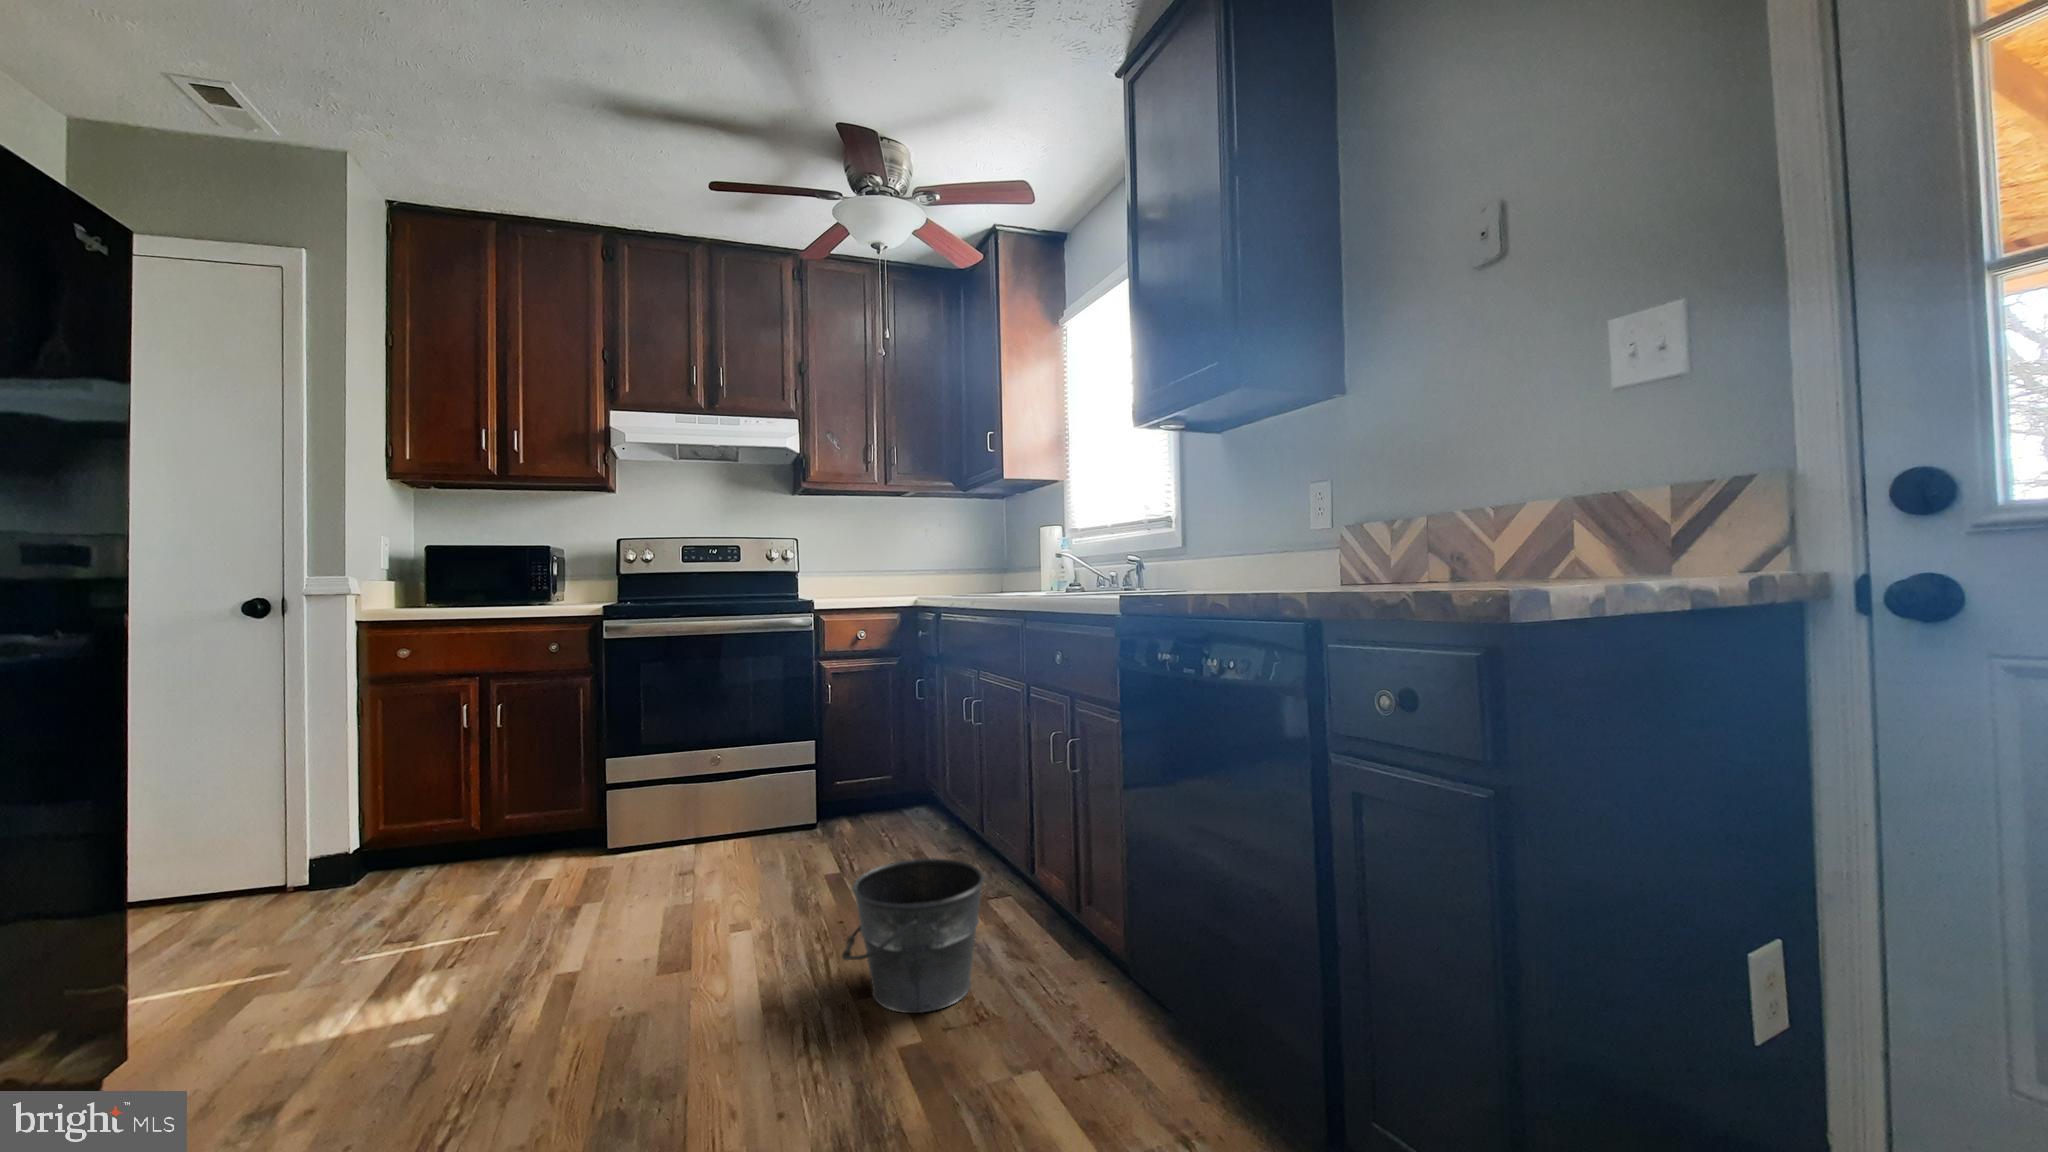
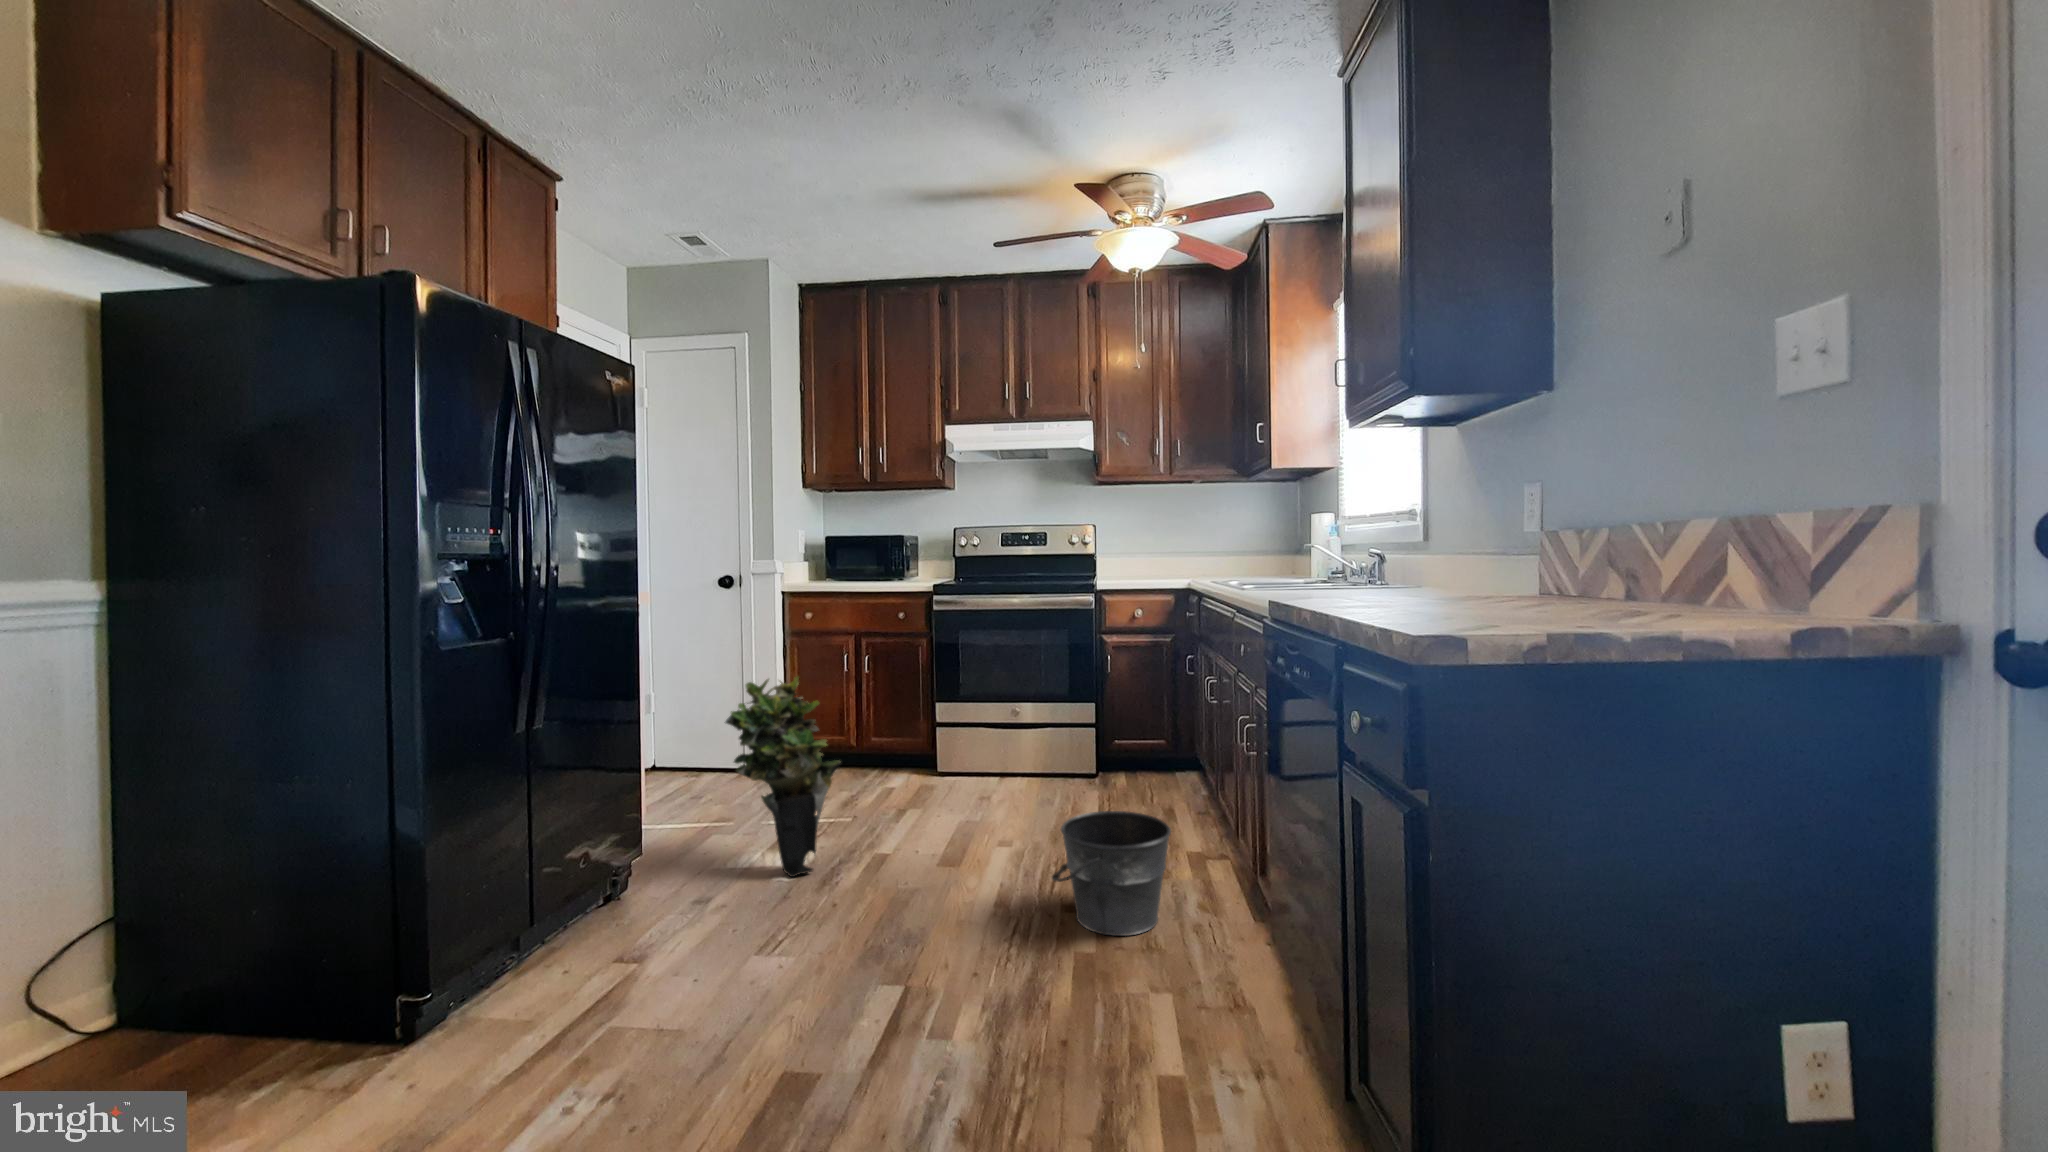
potted plant: none [297,736,504,1038] -> present [725,676,840,877]

